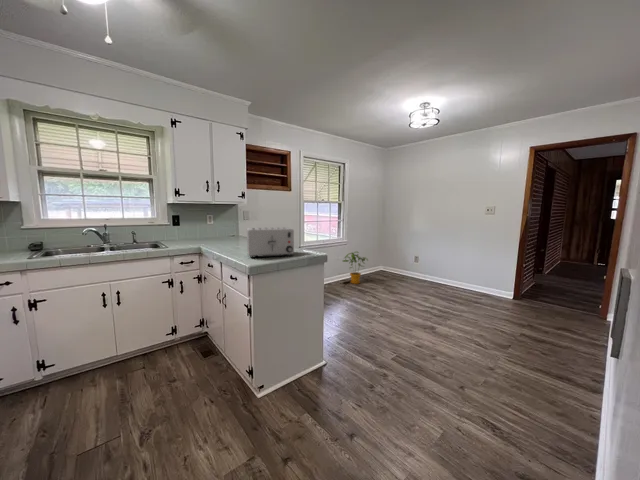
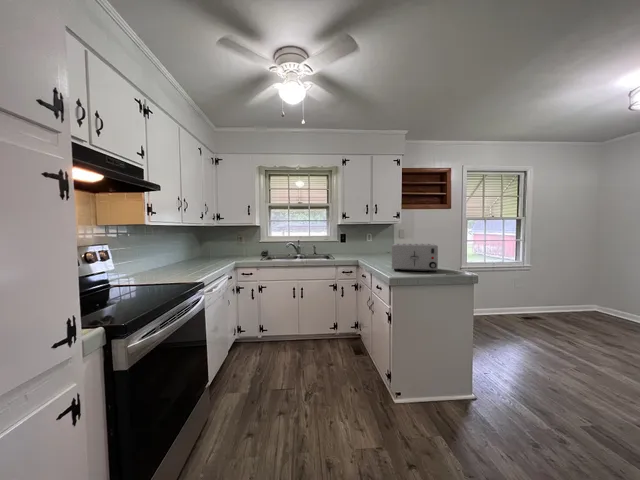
house plant: present [343,252,366,284] -> none [521,278,563,320]

